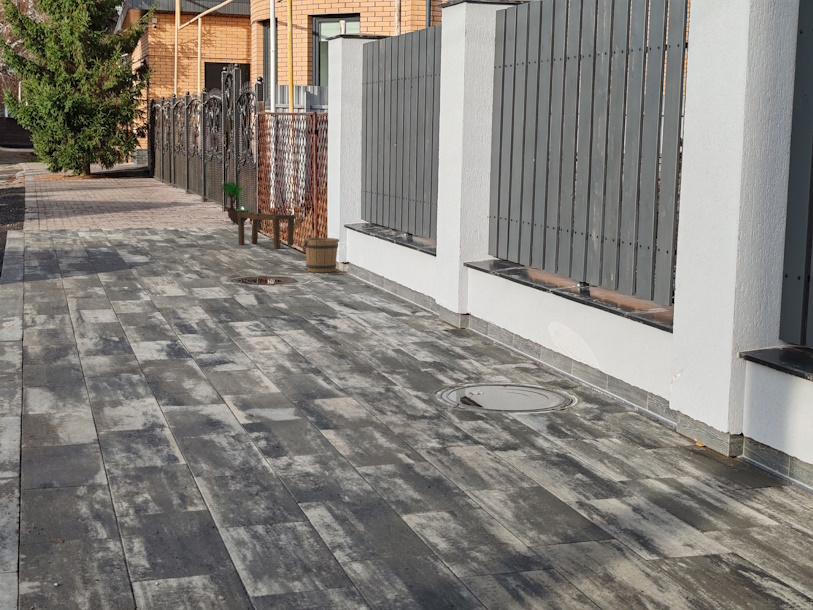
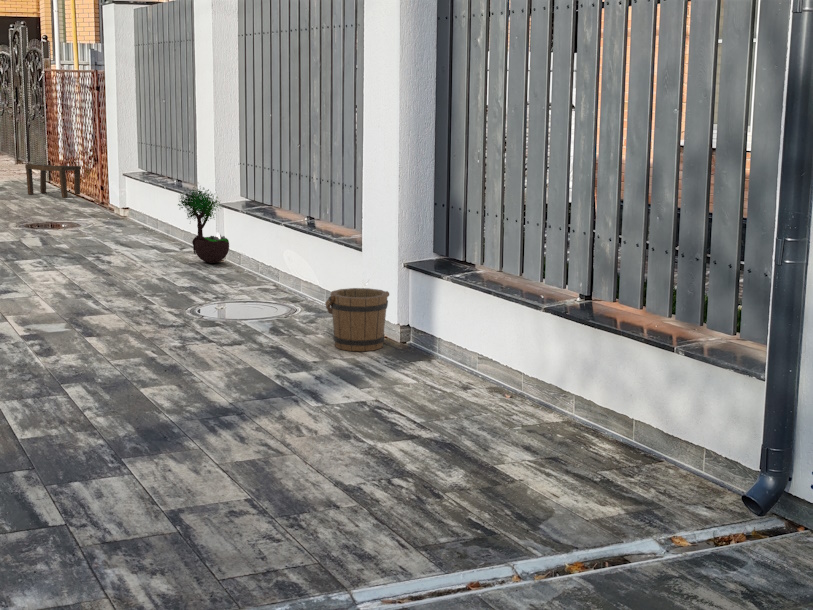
potted tree: present [222,181,248,224] -> present [178,187,229,263]
bucket: present [301,238,339,272] -> present [325,288,389,351]

